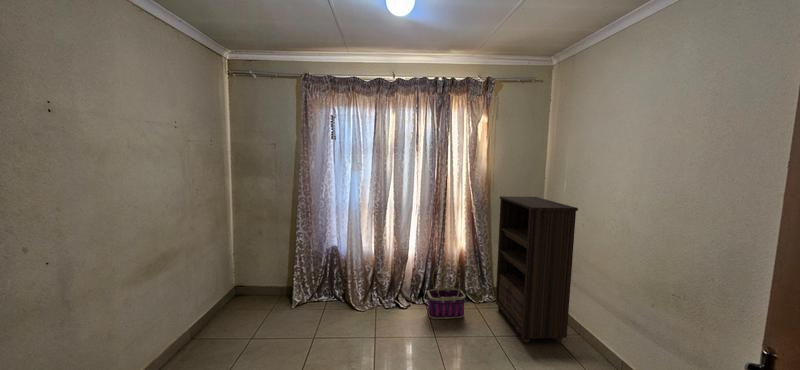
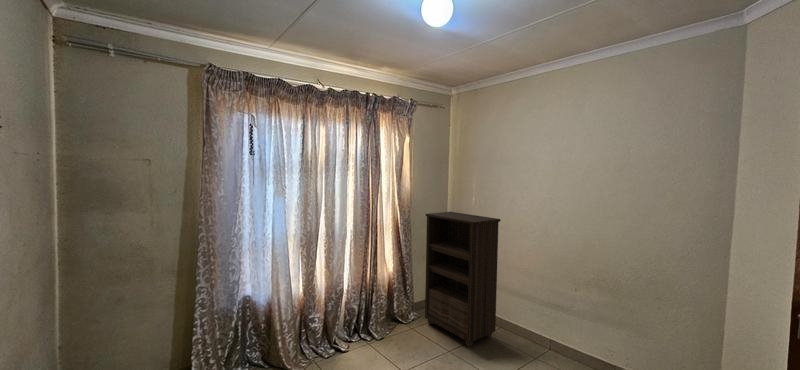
basket: present [427,264,466,319] -> none [369,290,407,352]

